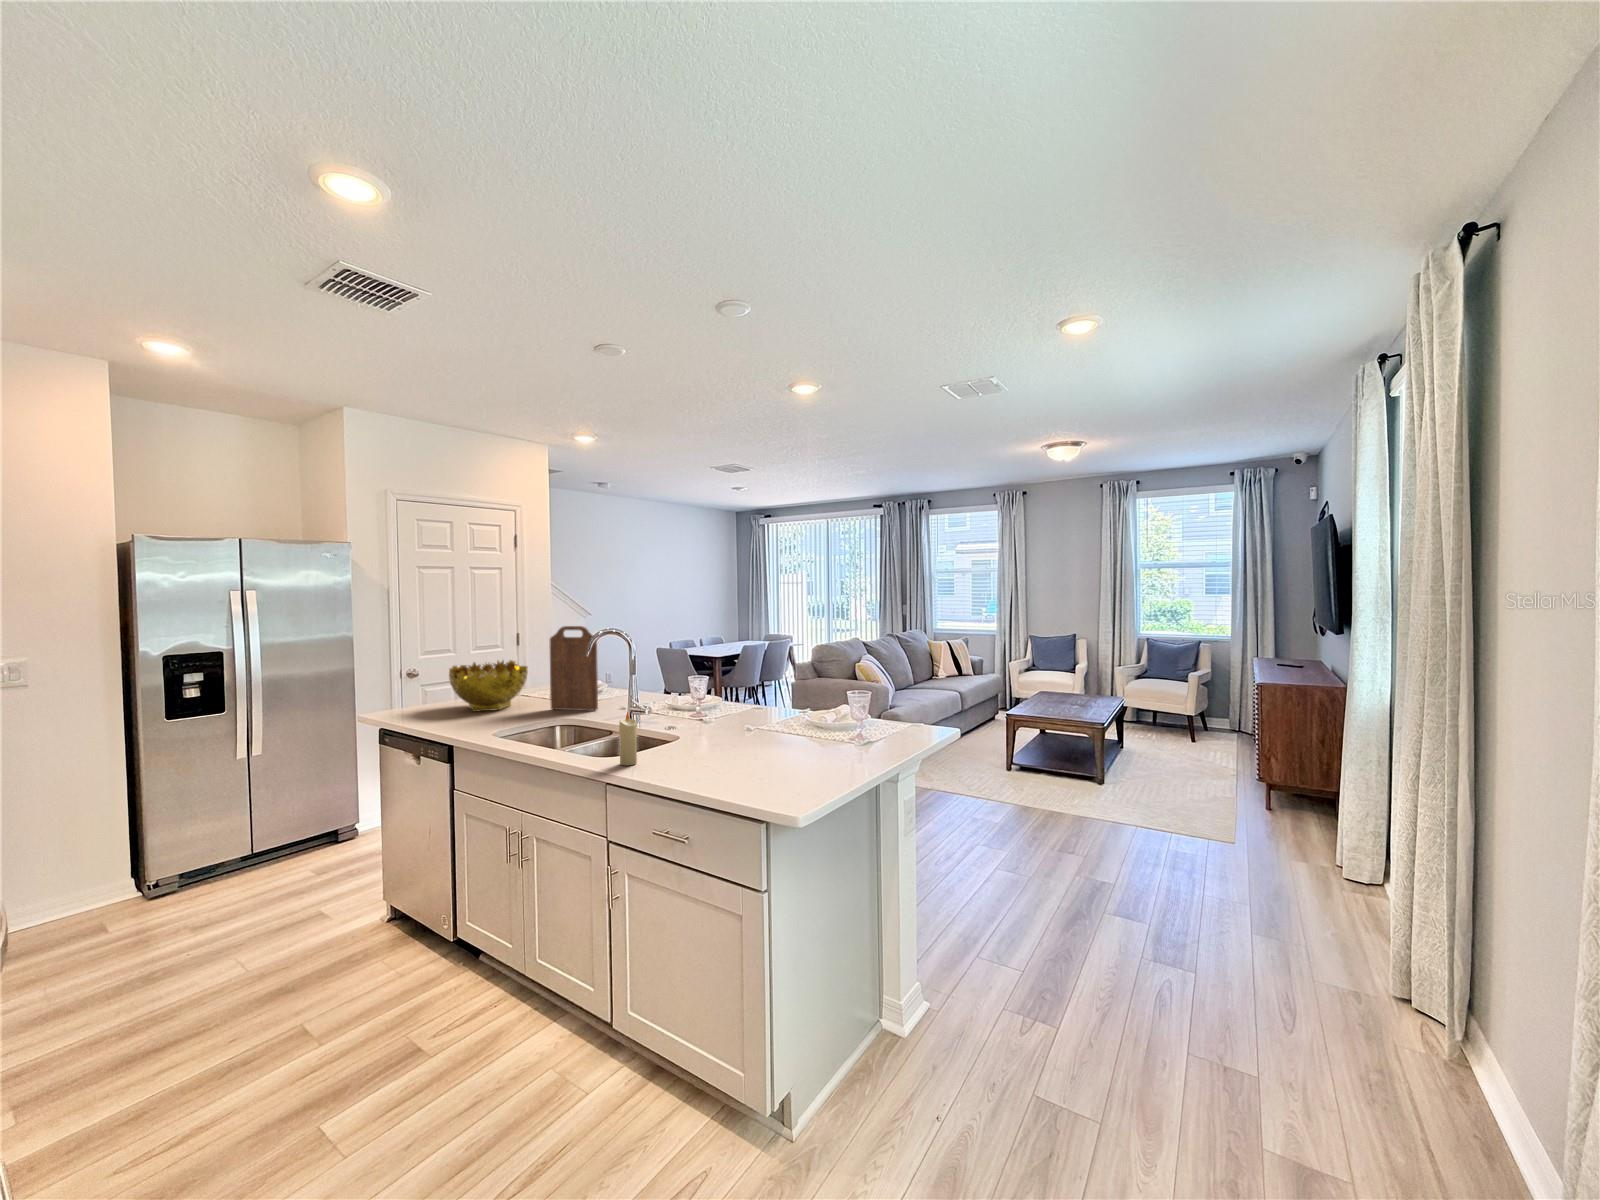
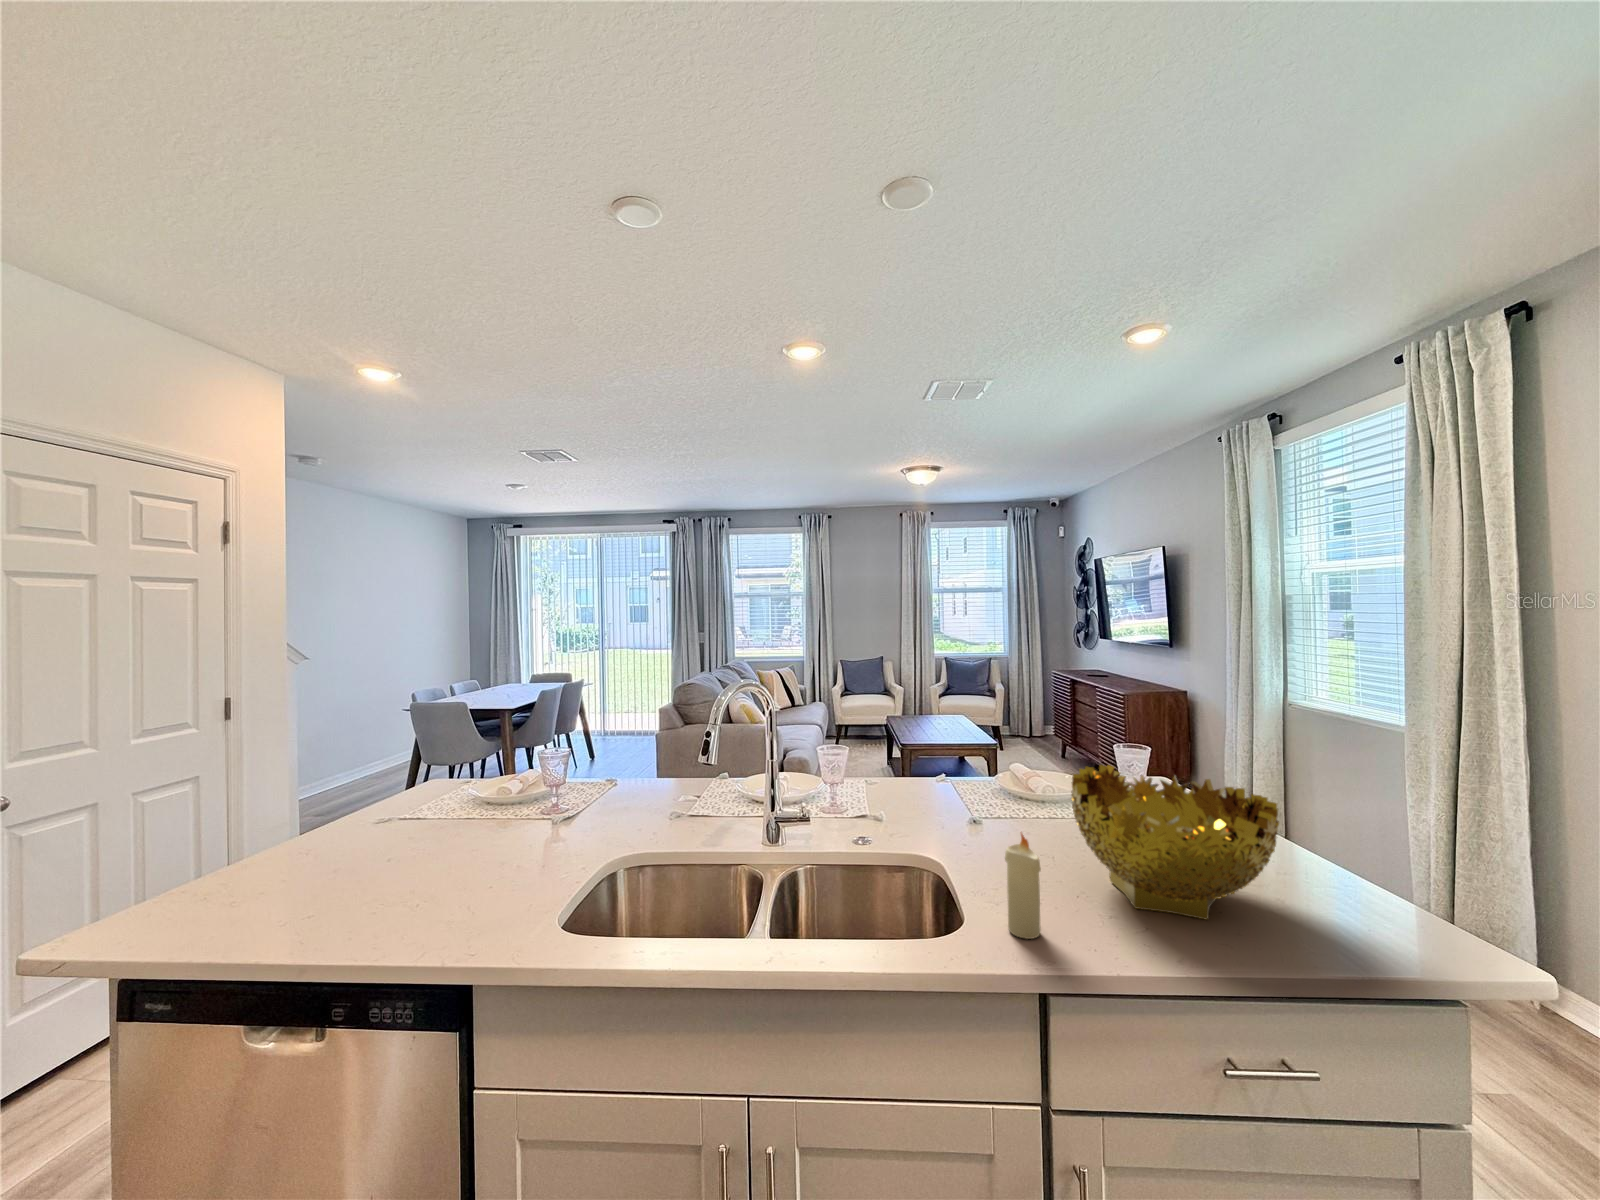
cutting board: present [550,626,598,710] -> none [549,677,645,840]
decorative bowl: present [449,660,528,712] -> present [1071,765,1279,920]

